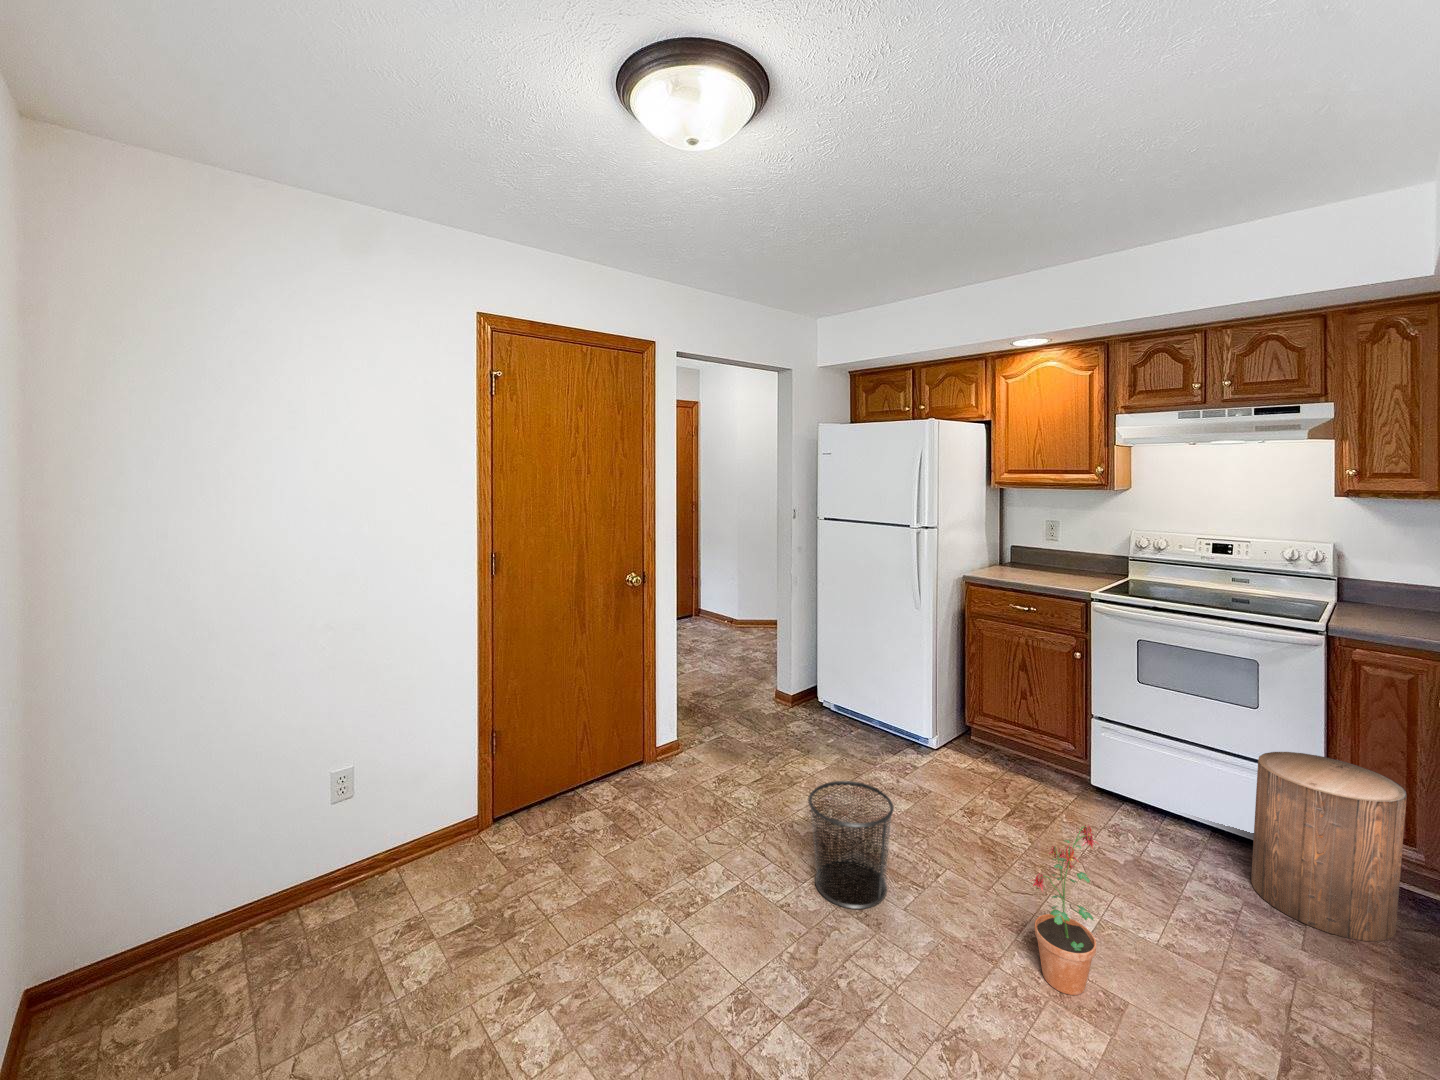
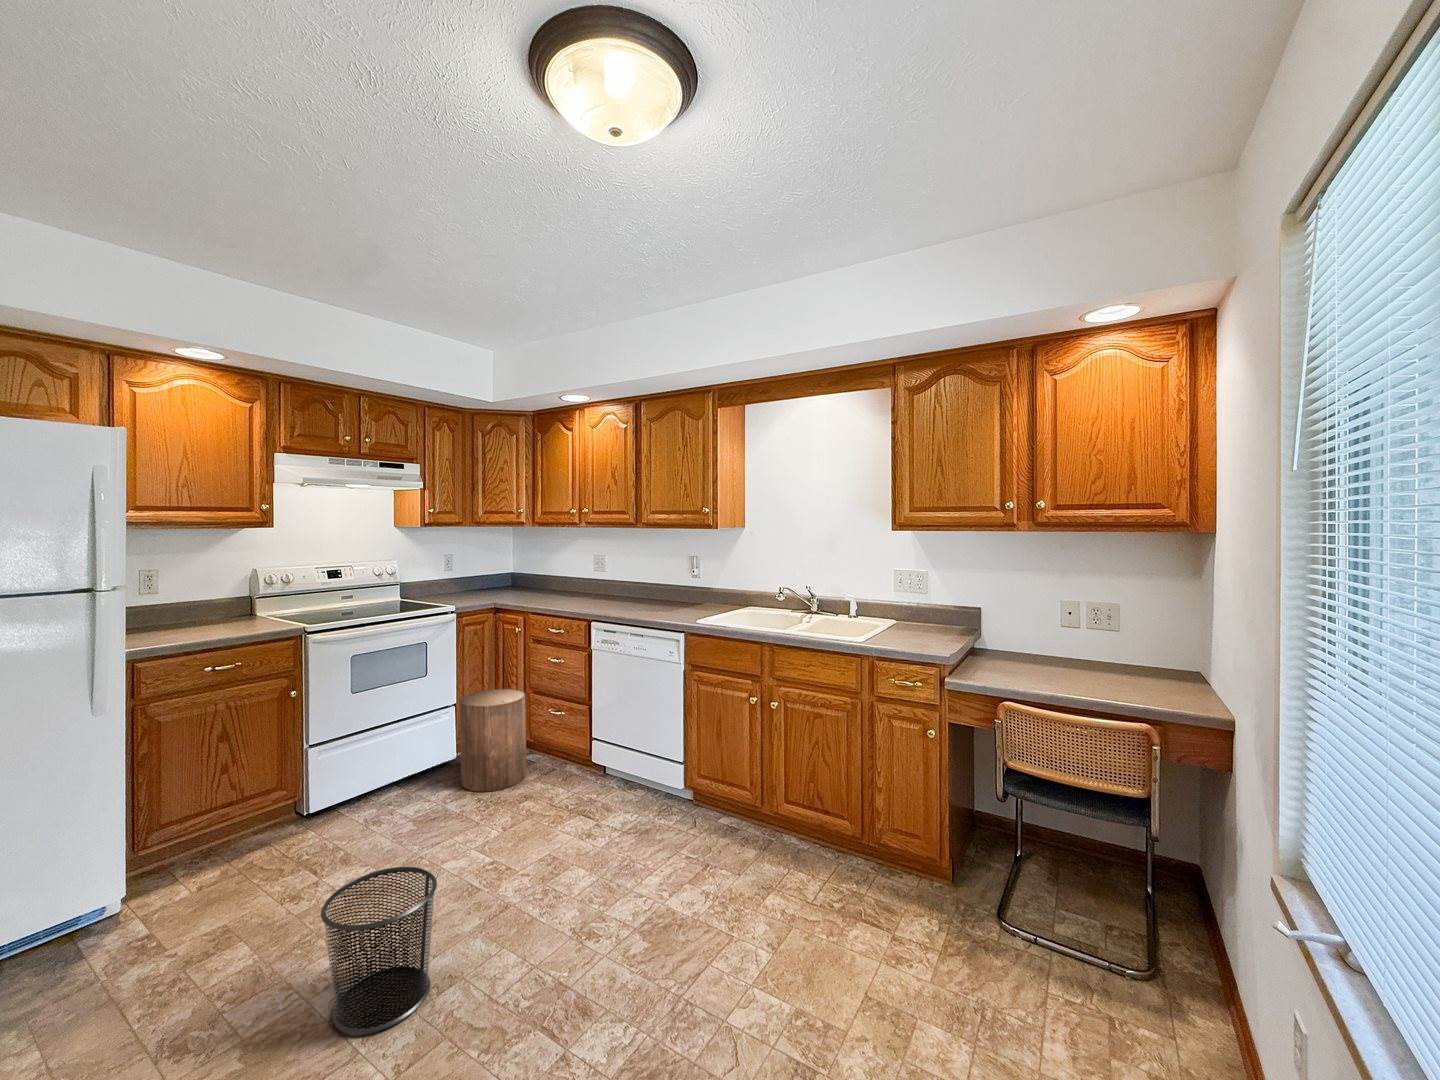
potted plant: present [1031,825,1098,995] -> none [501,760,562,885]

